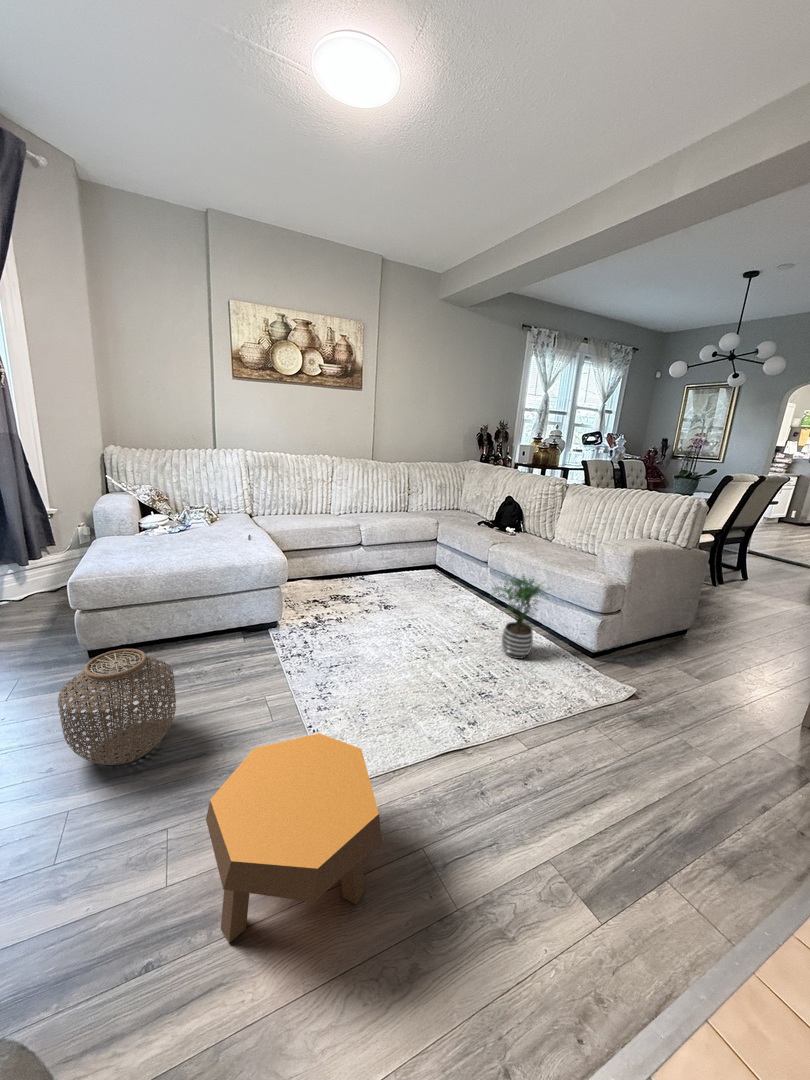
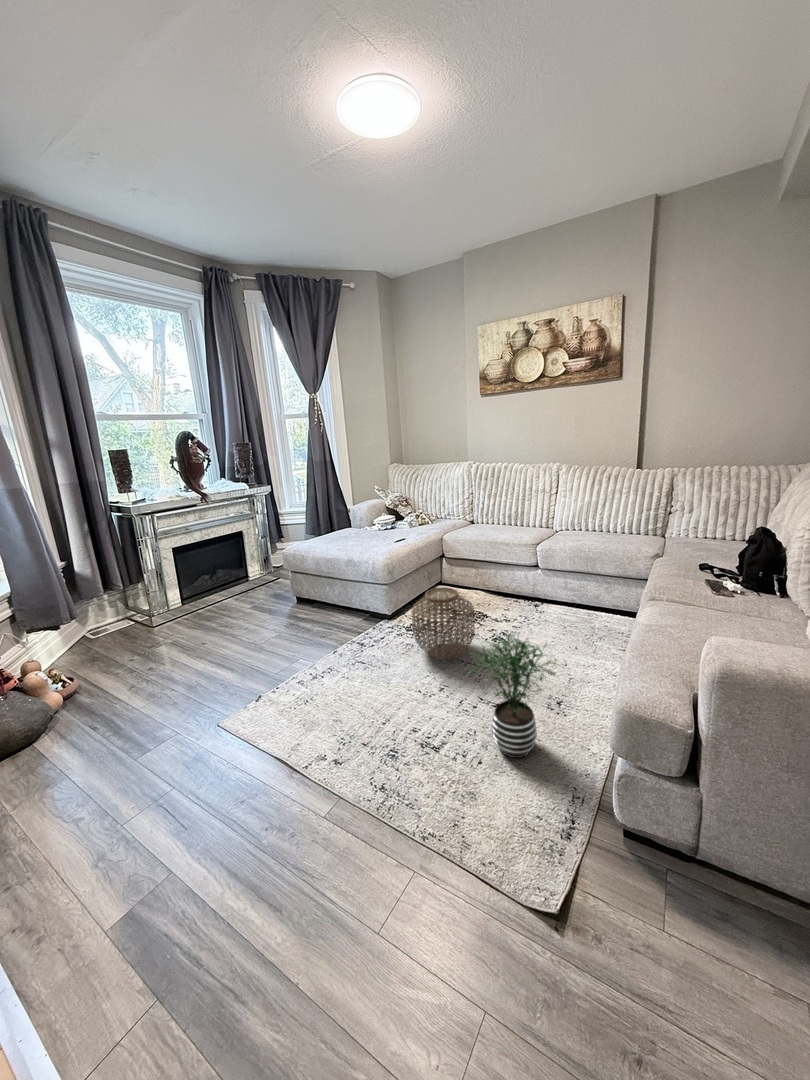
woven basket: present [58,649,176,765] -> present [412,587,475,660]
footstool: present [206,733,382,943] -> none [75,660,201,774]

